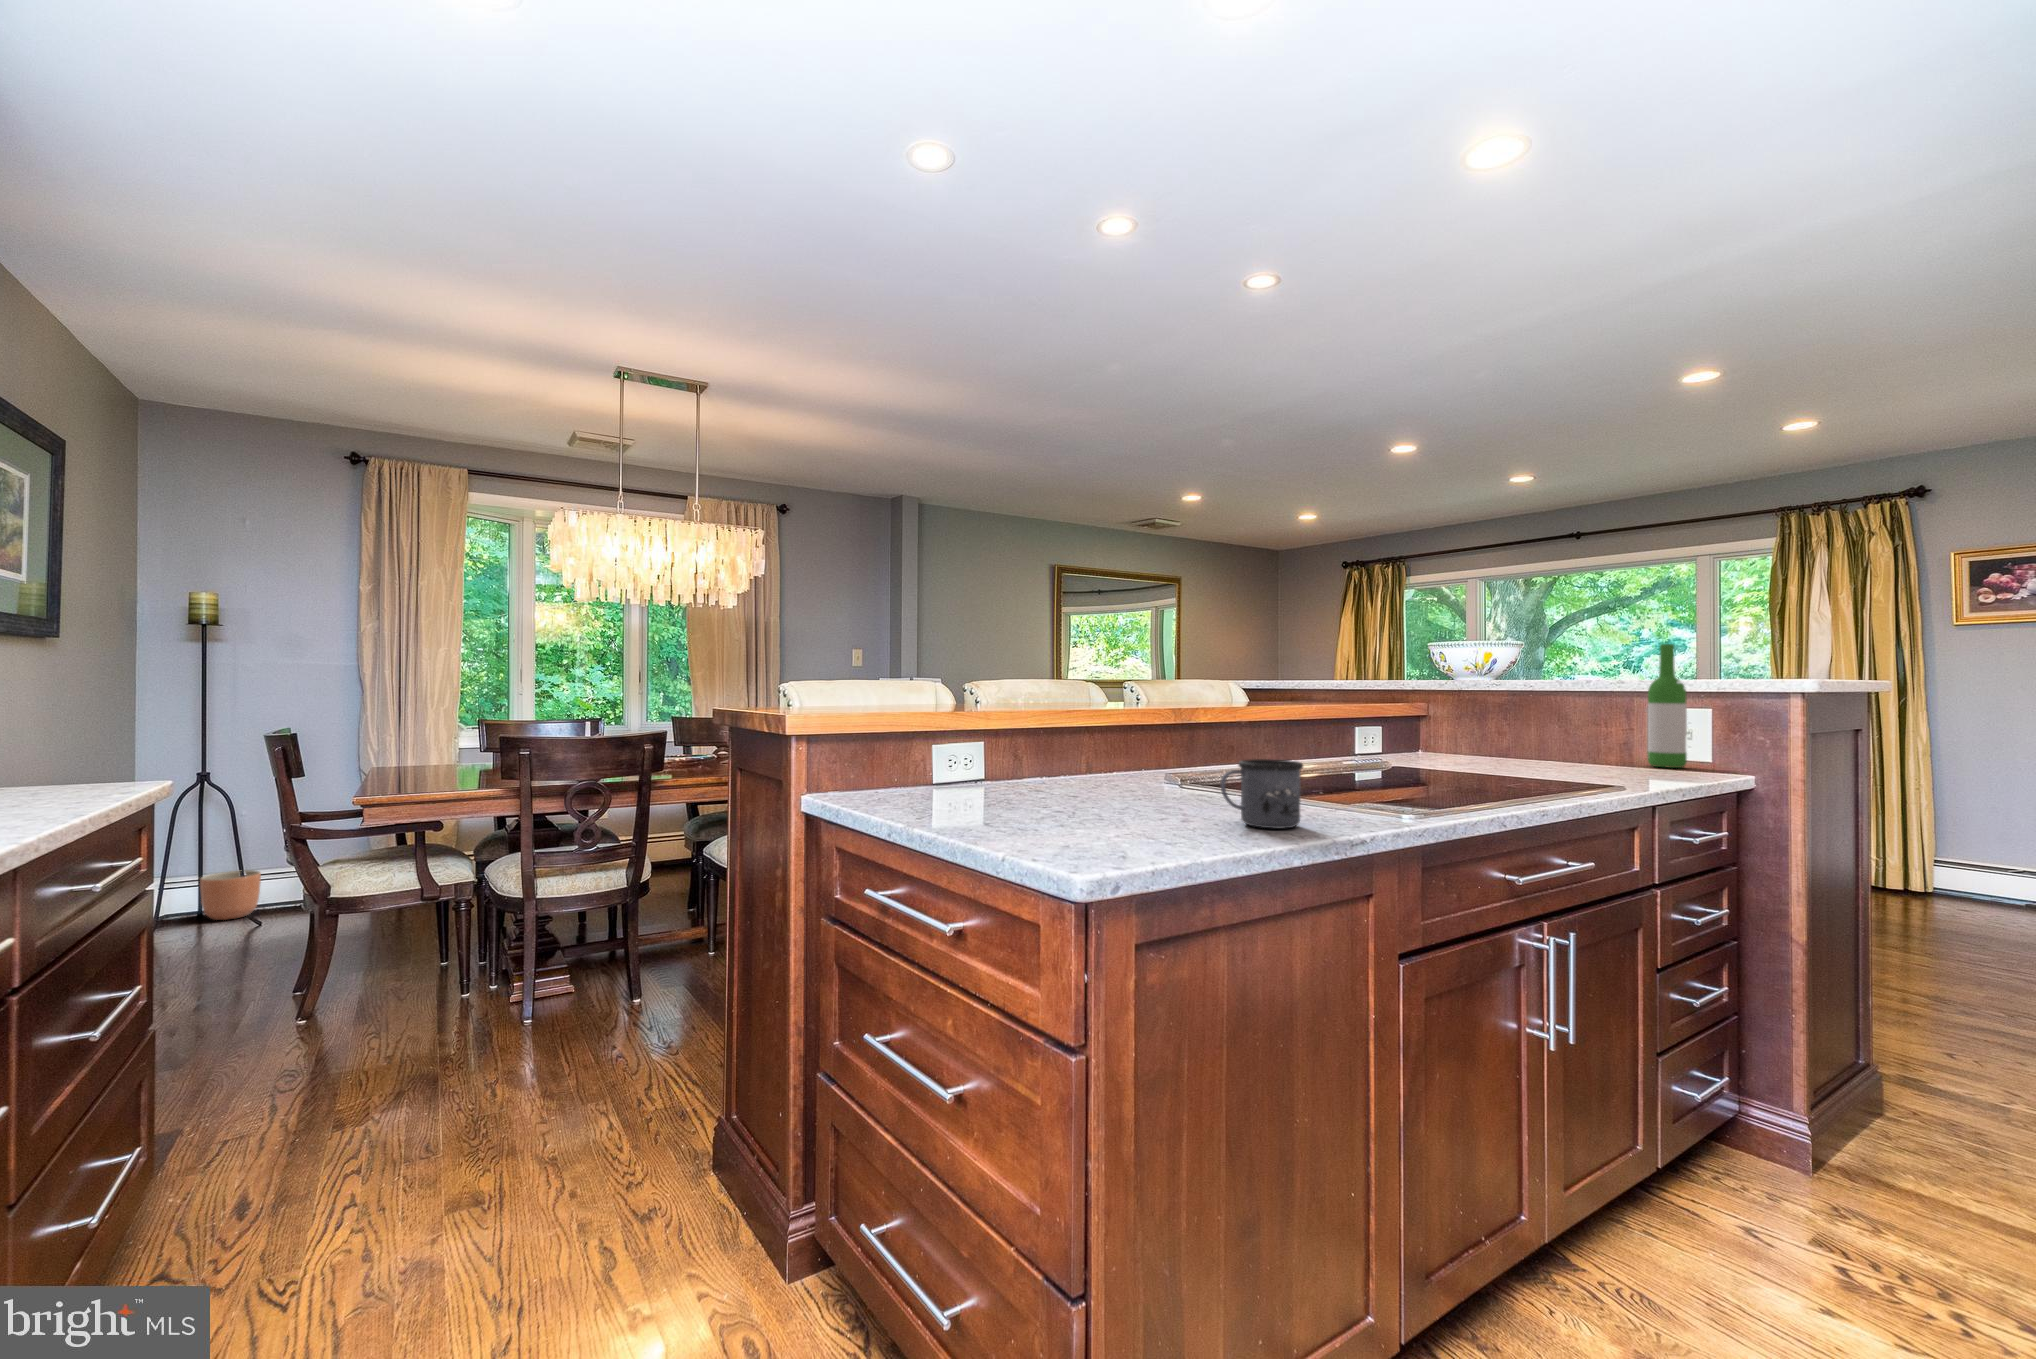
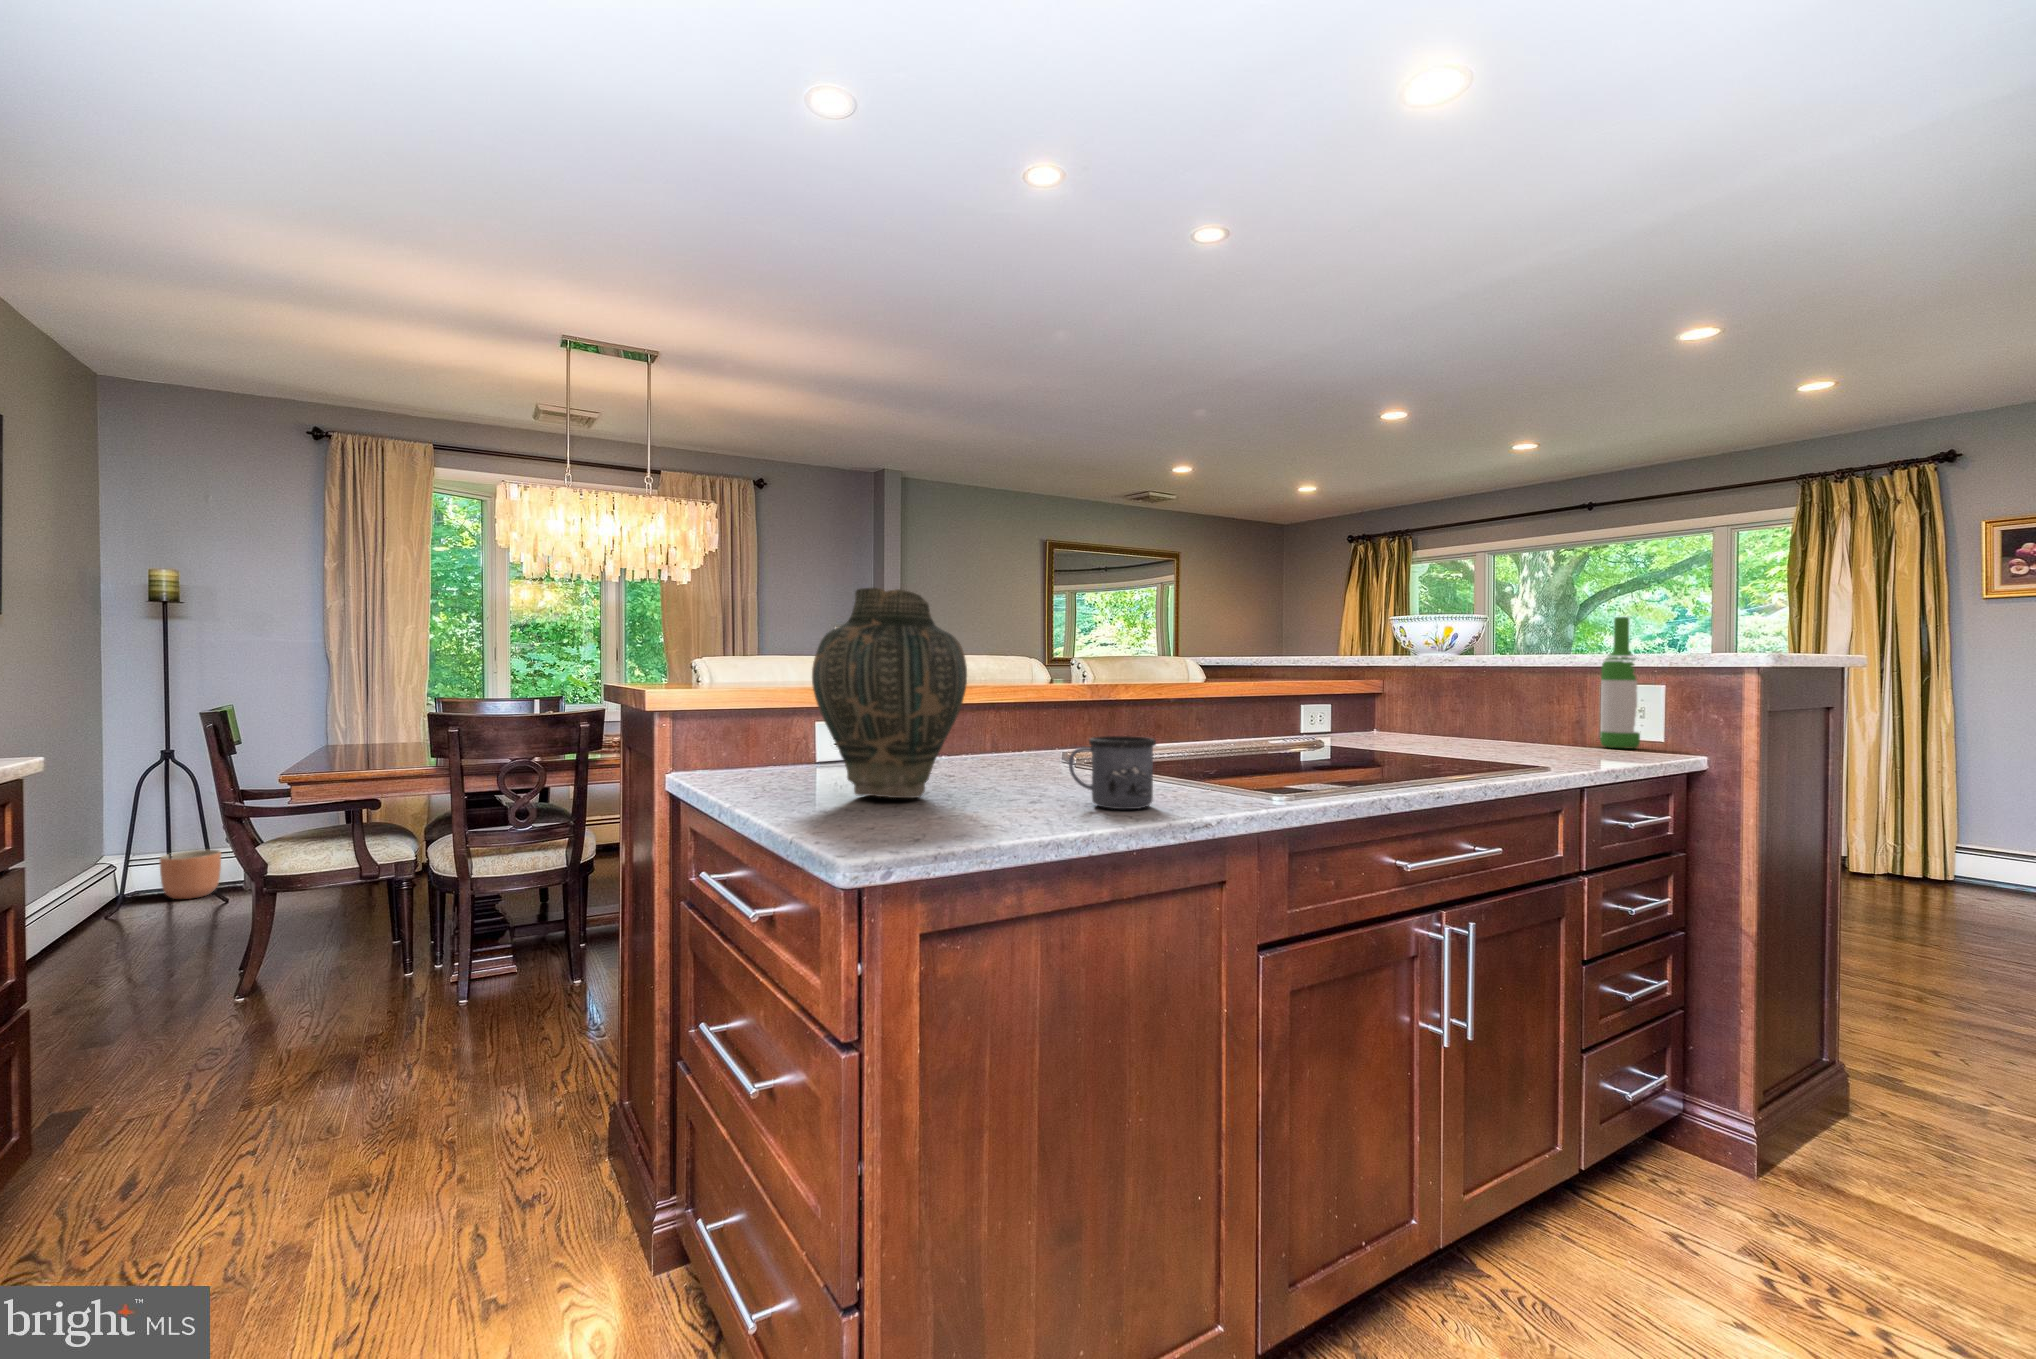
vase: none [971,619,1117,819] -> present [812,588,967,798]

